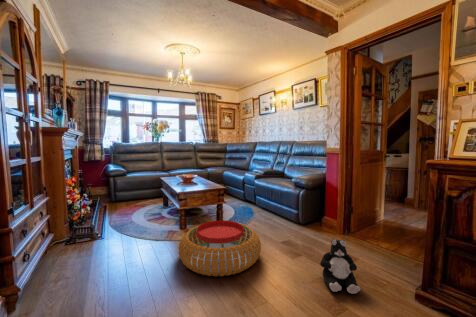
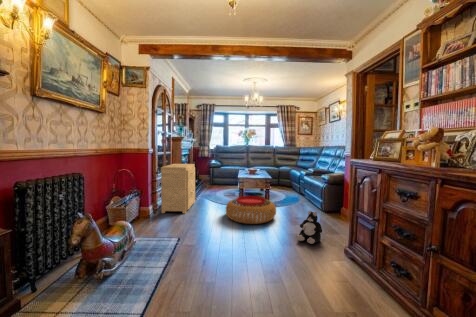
side table: none [23,177,104,296] -> present [161,164,195,213]

